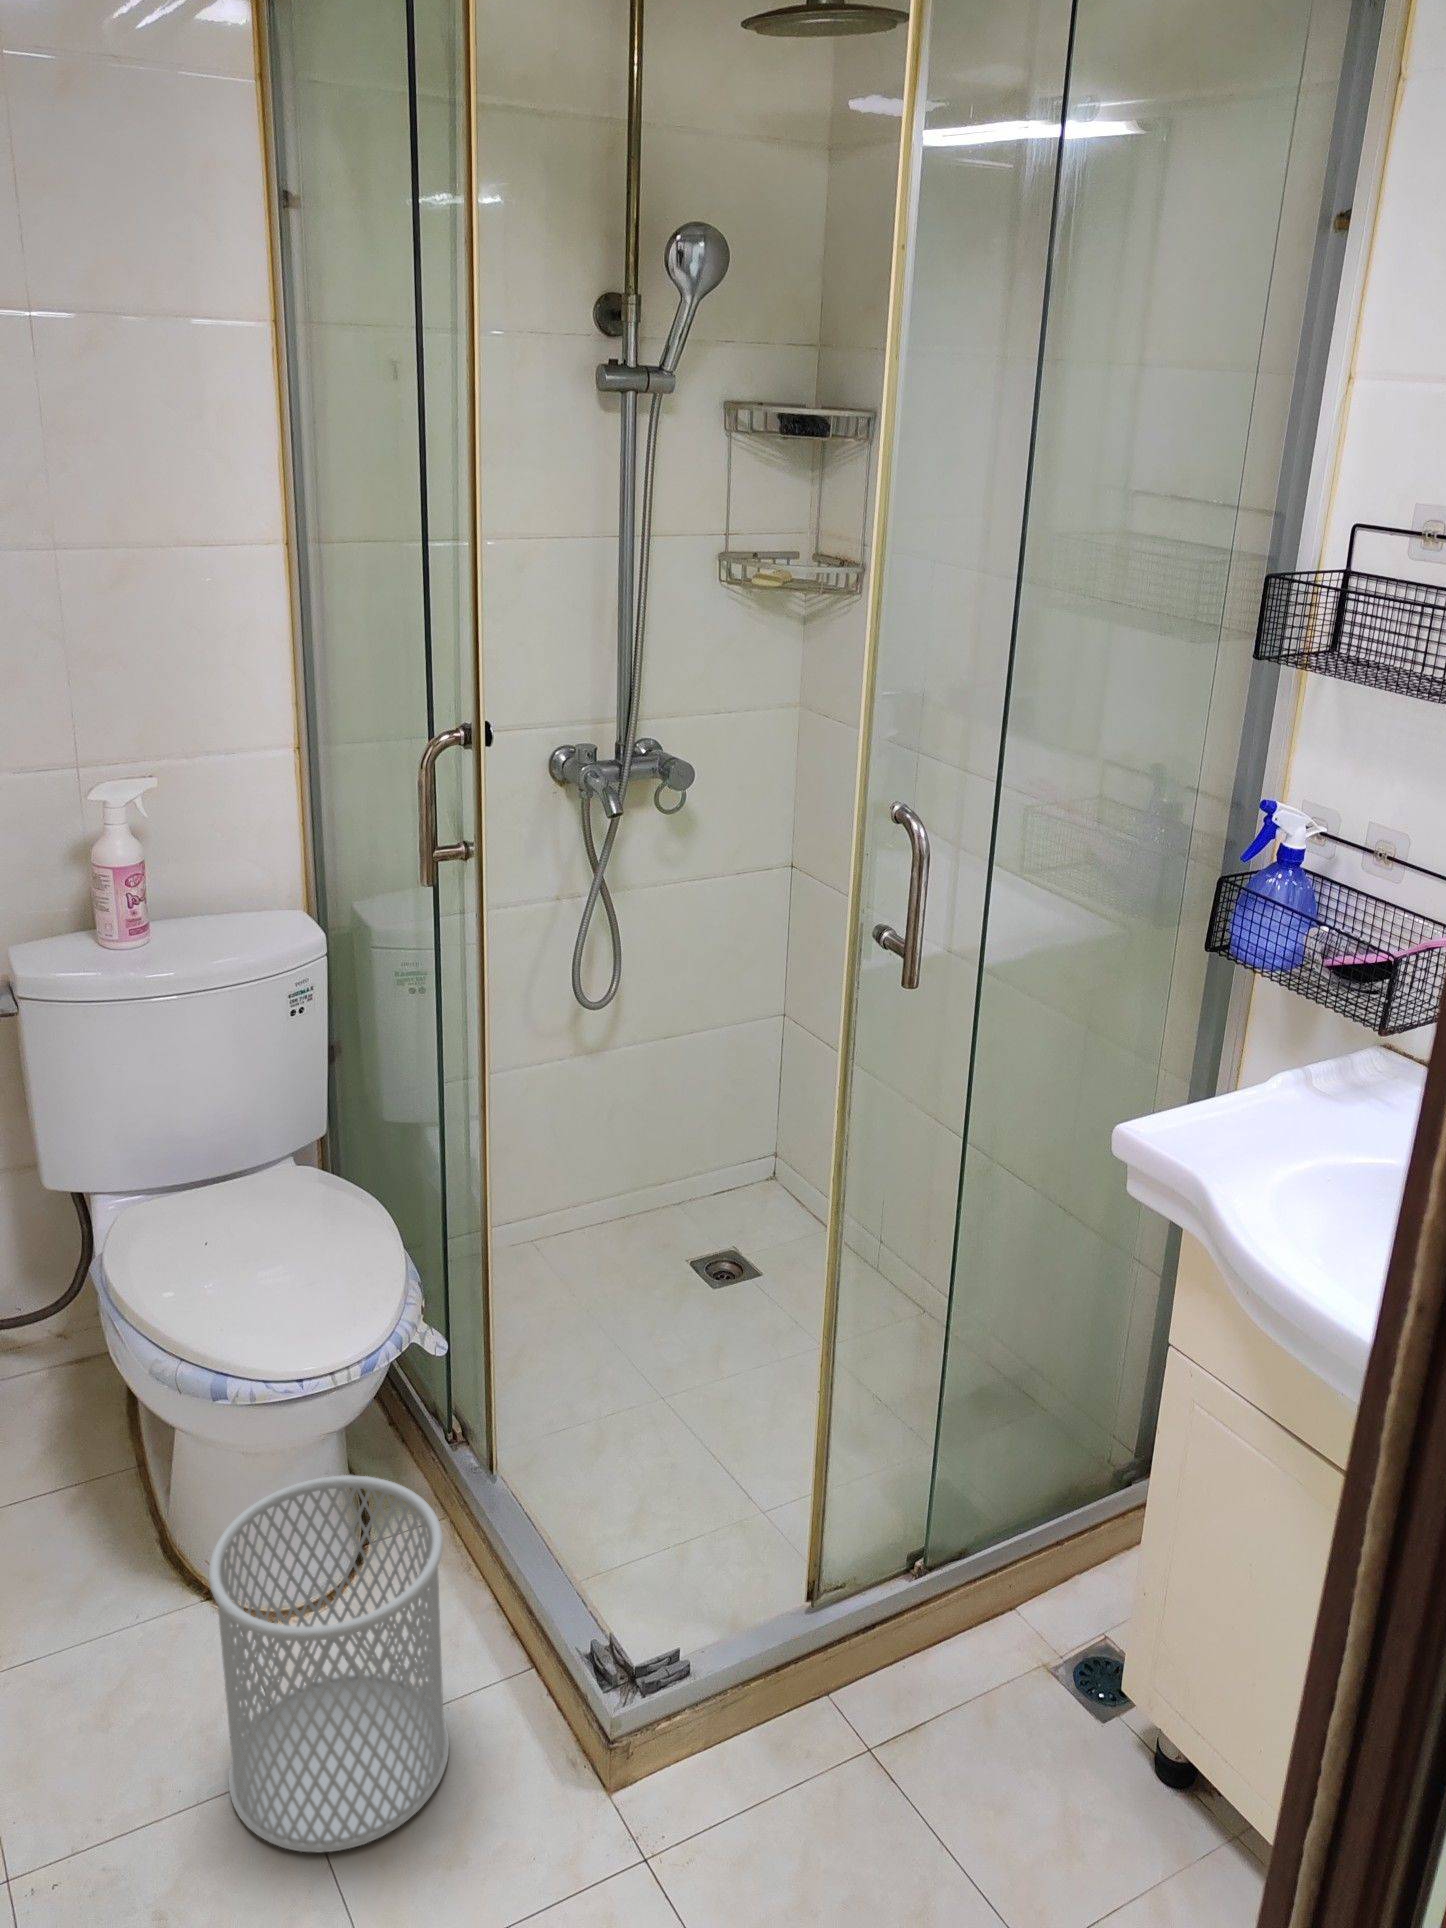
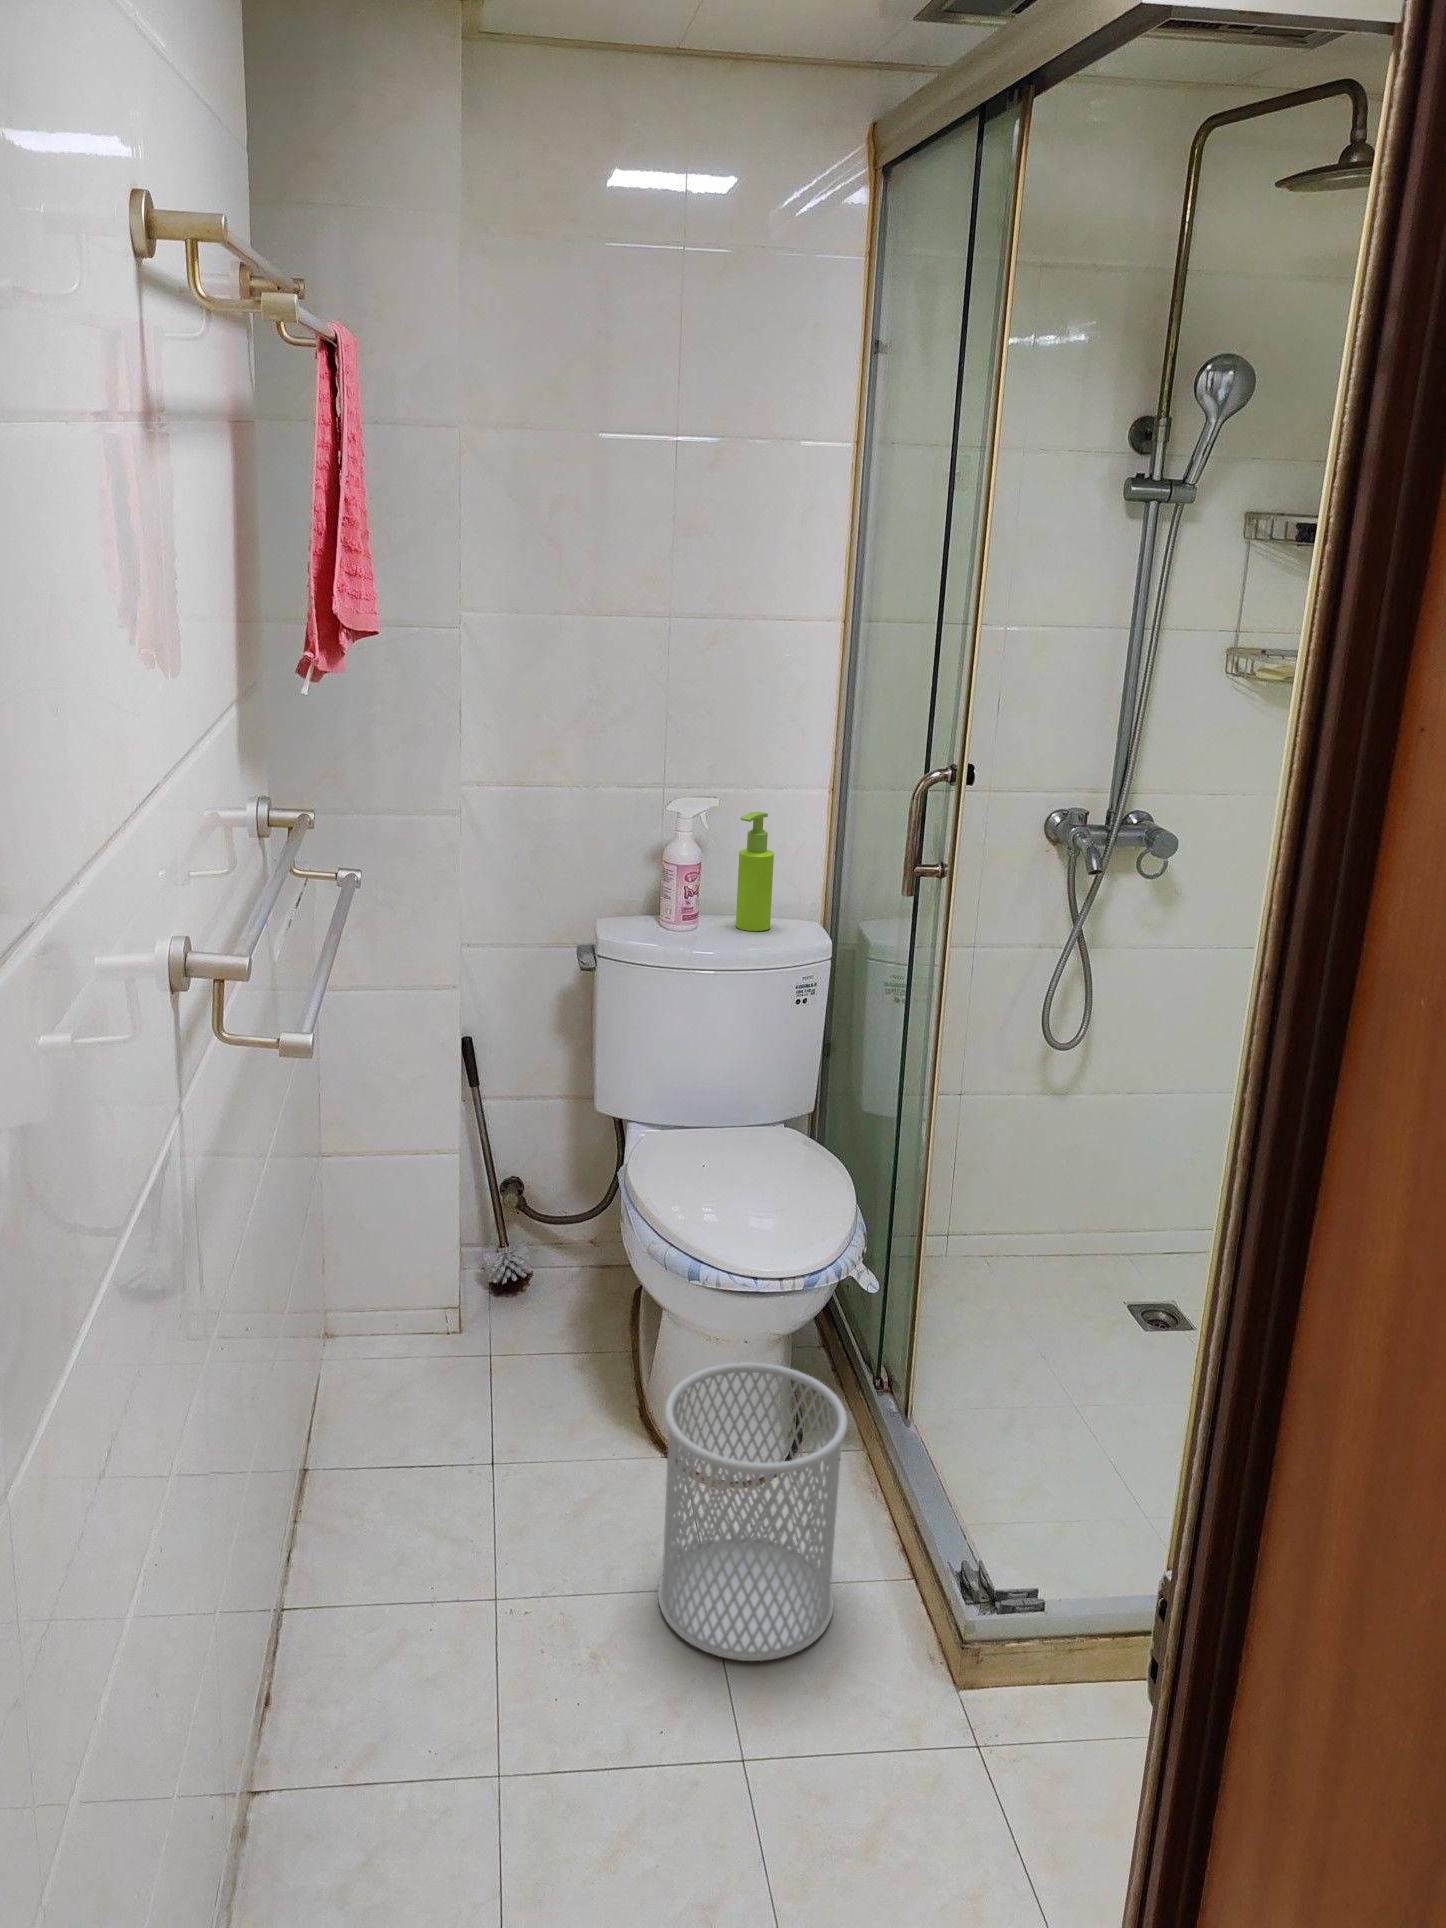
soap dispenser: none [190,789,245,936] -> present [736,812,774,931]

